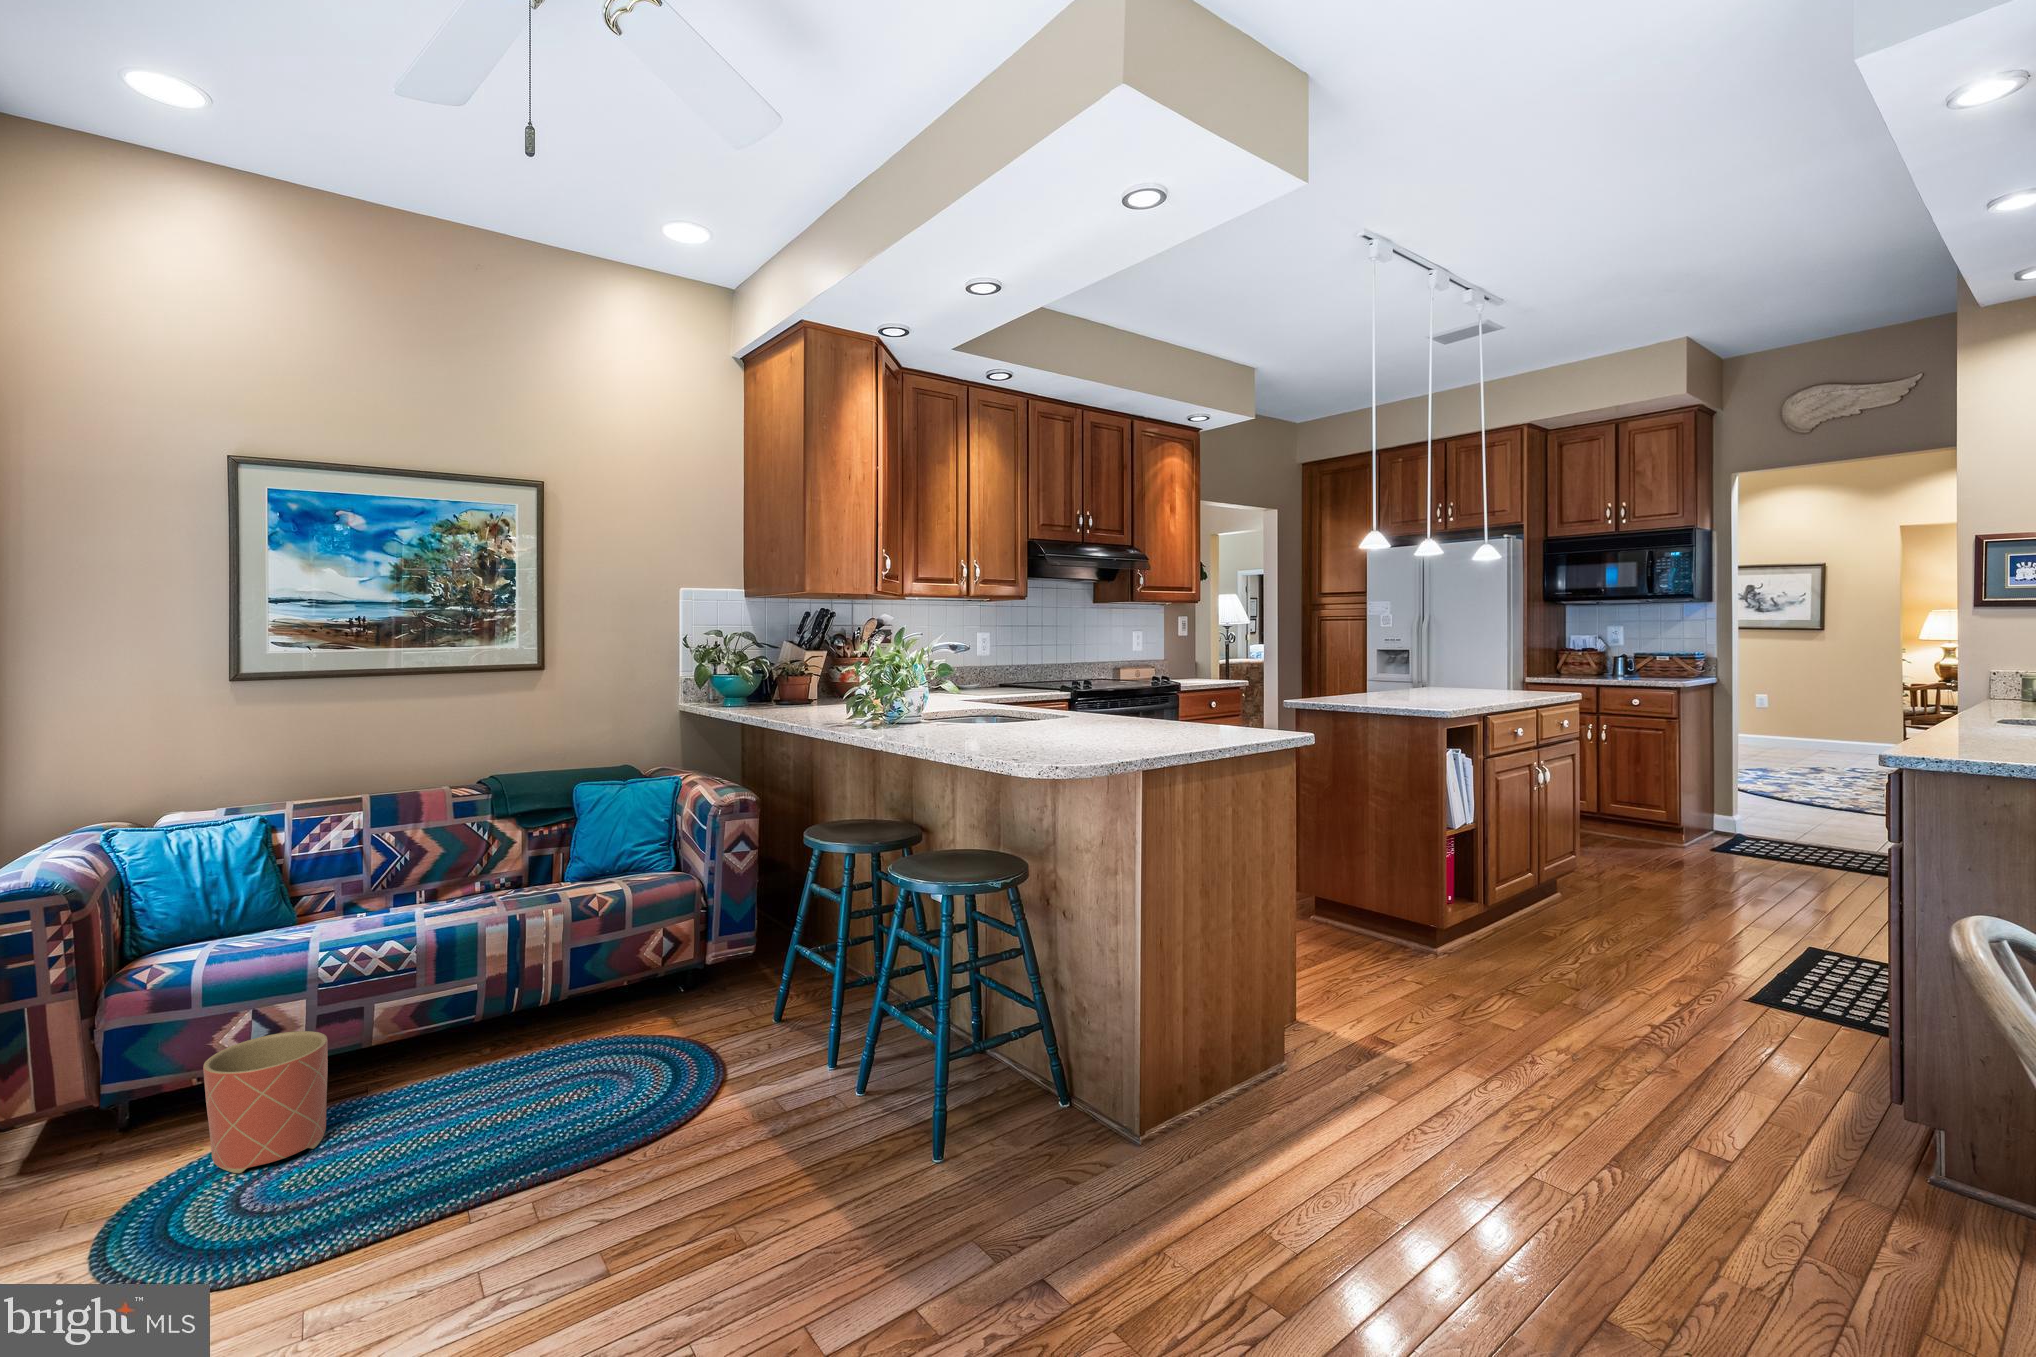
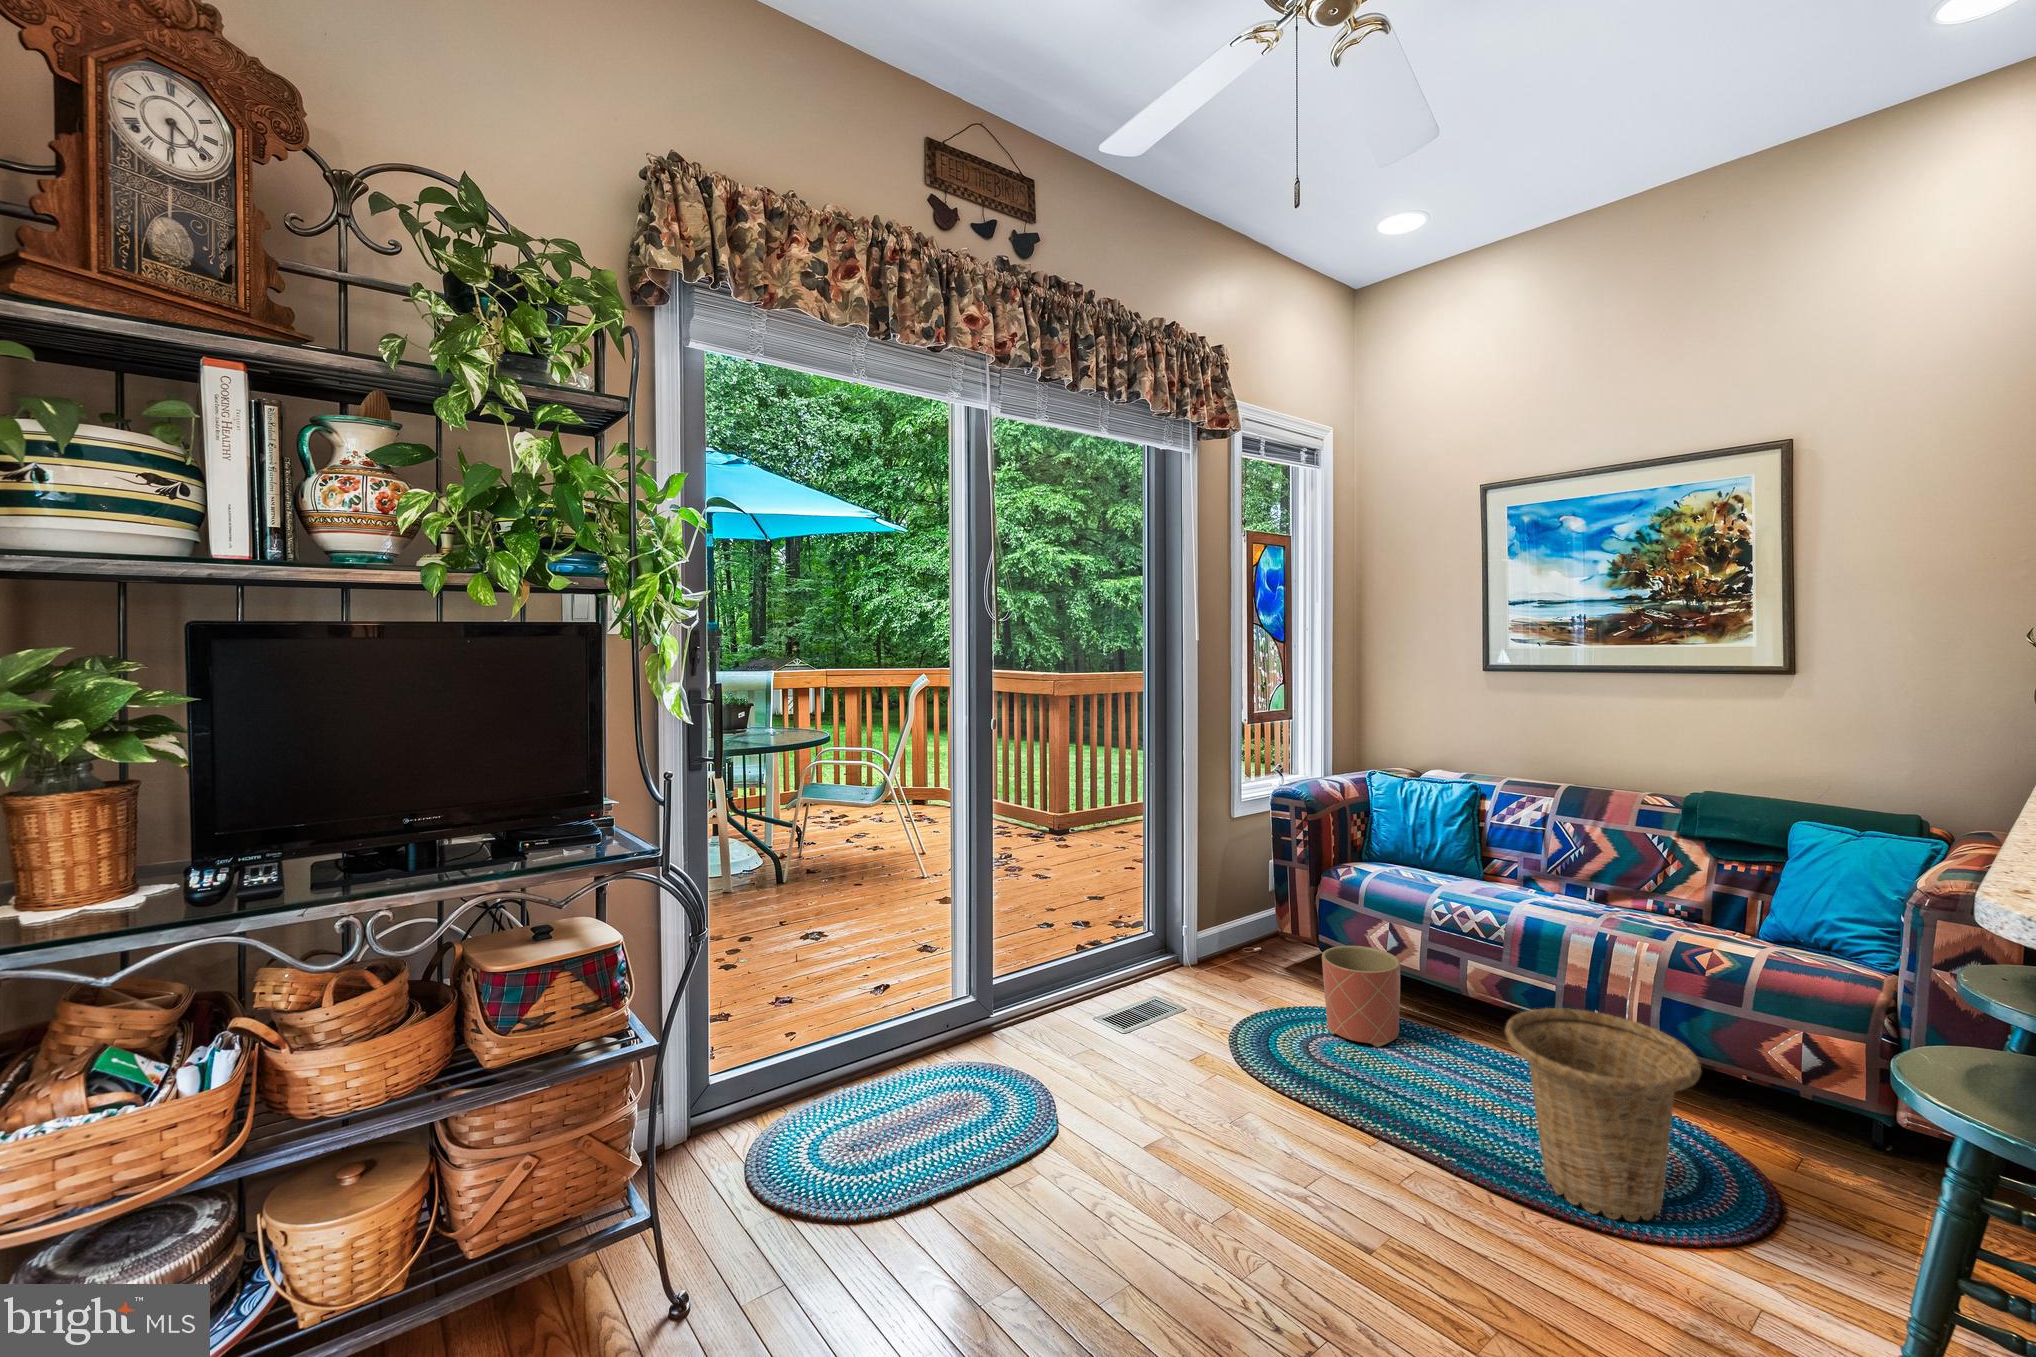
basket: none [556,954,704,1124] -> present [1505,1008,1701,1222]

